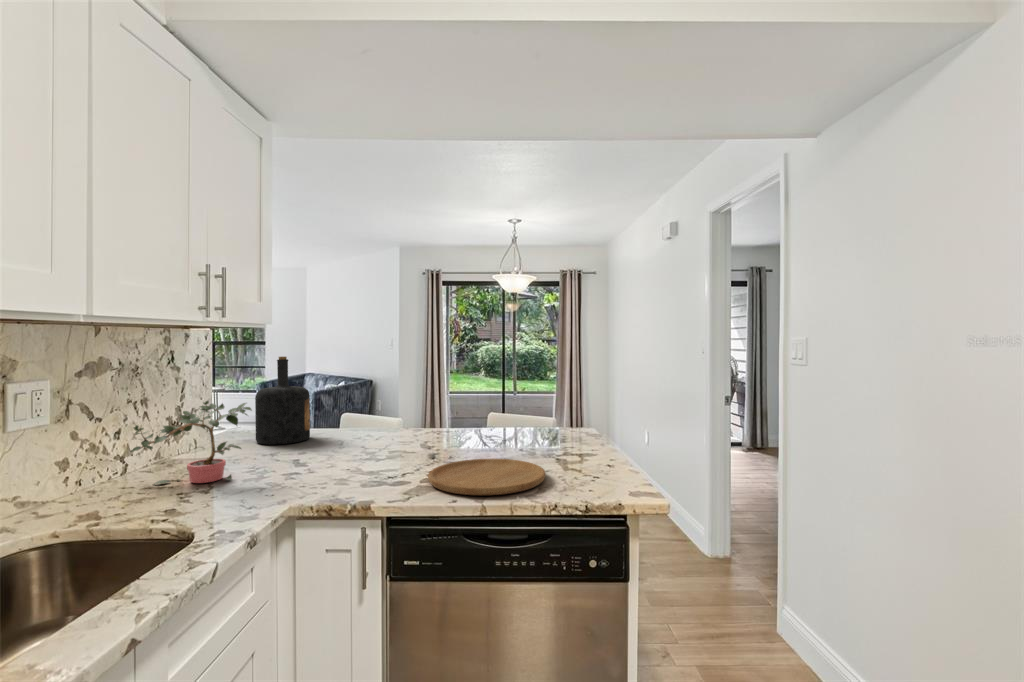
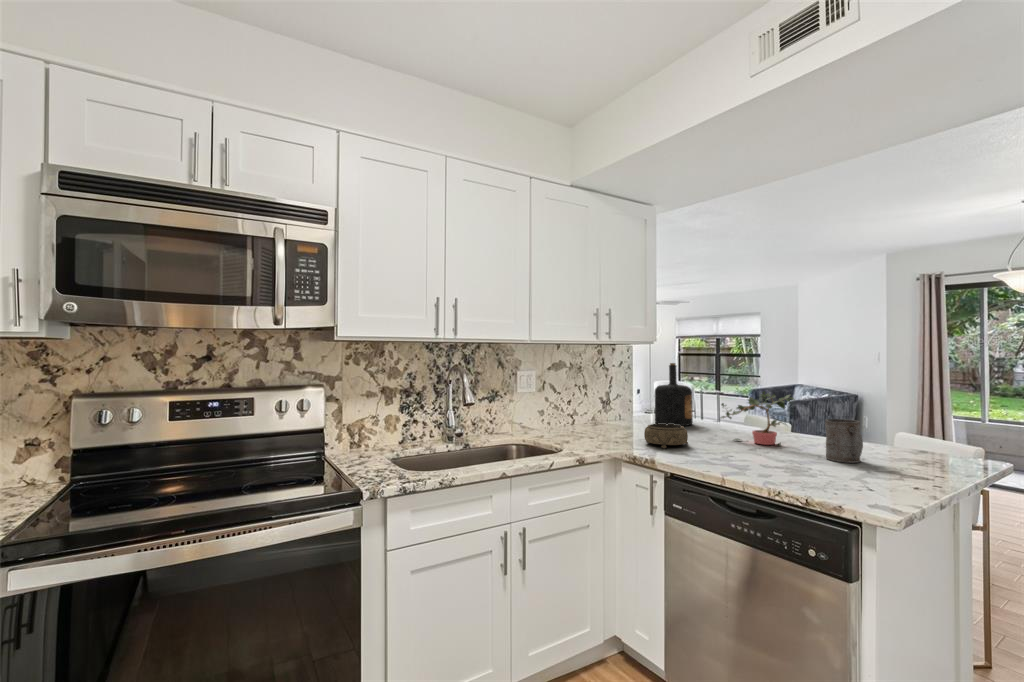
potted plant: present [131,401,251,484] -> present [721,391,794,445]
mug: none [502,409,540,454] -> present [825,419,863,463]
decorative bowl: none [299,443,366,481] -> present [644,424,688,448]
cutting board: present [428,459,546,495] -> none [708,452,818,479]

